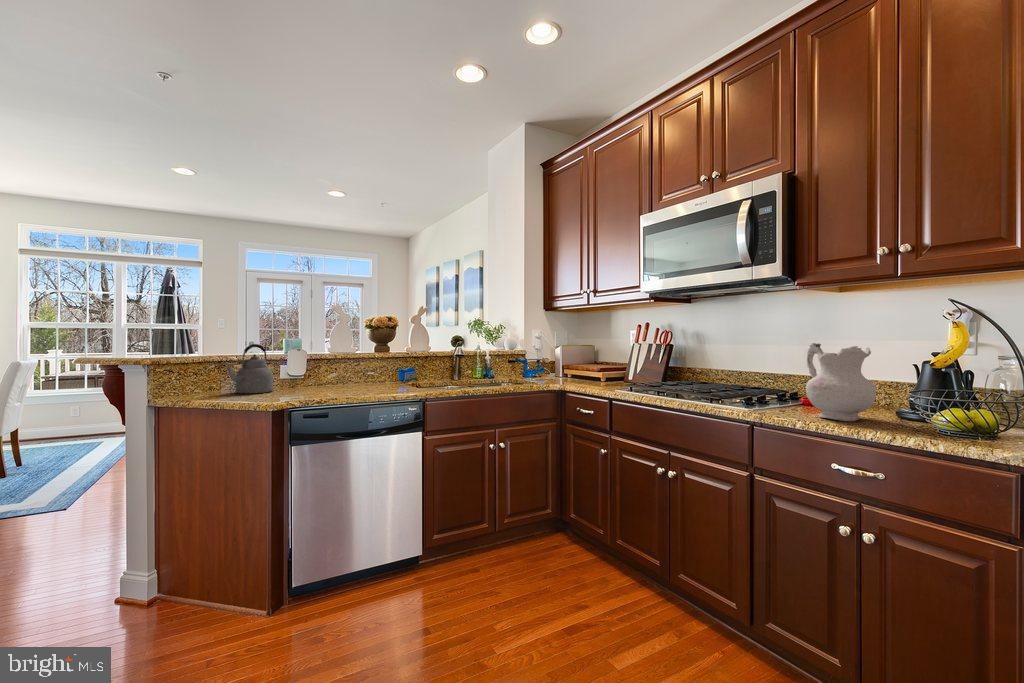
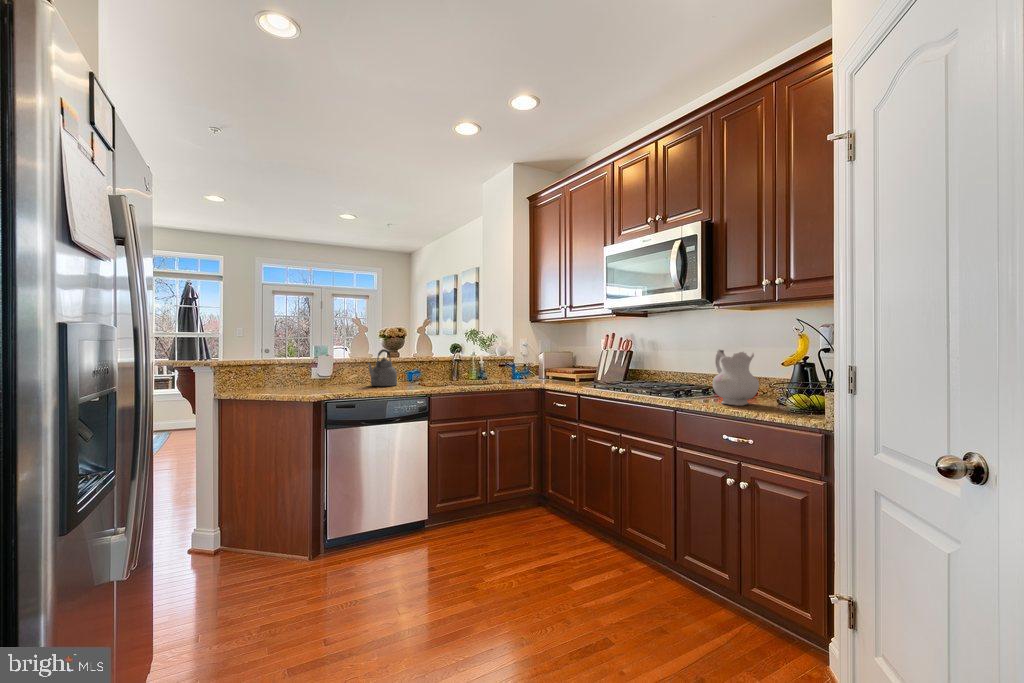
kettle: present [222,344,274,393] -> present [367,349,397,386]

